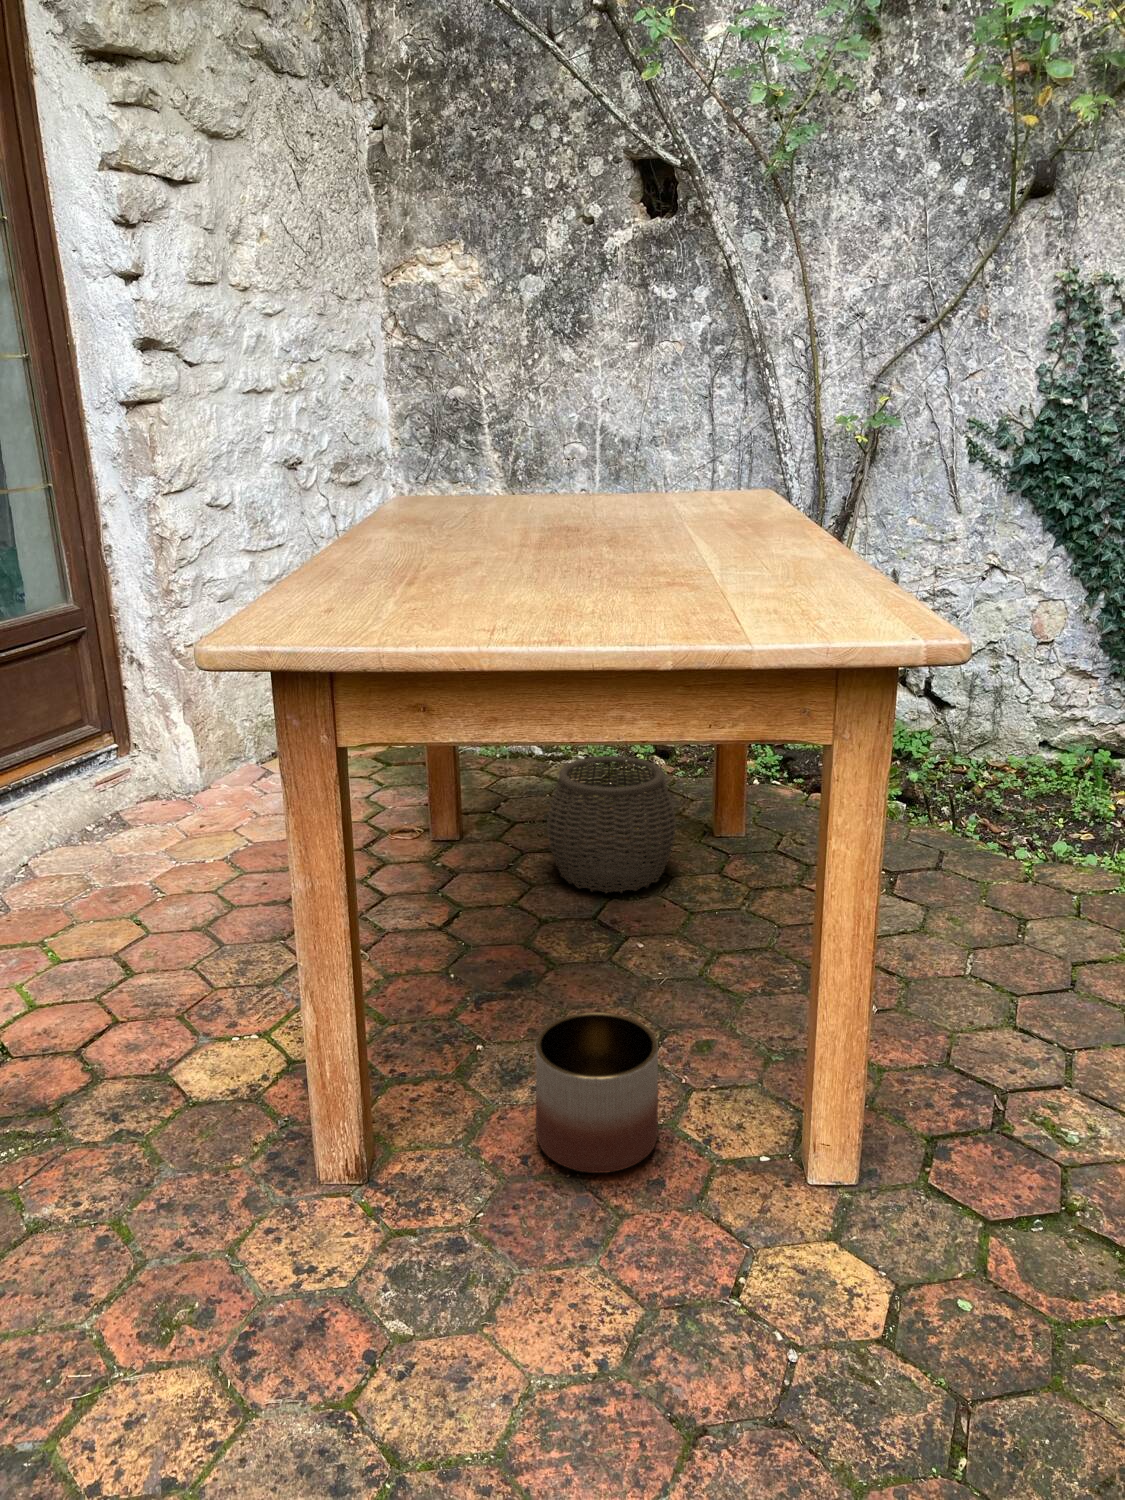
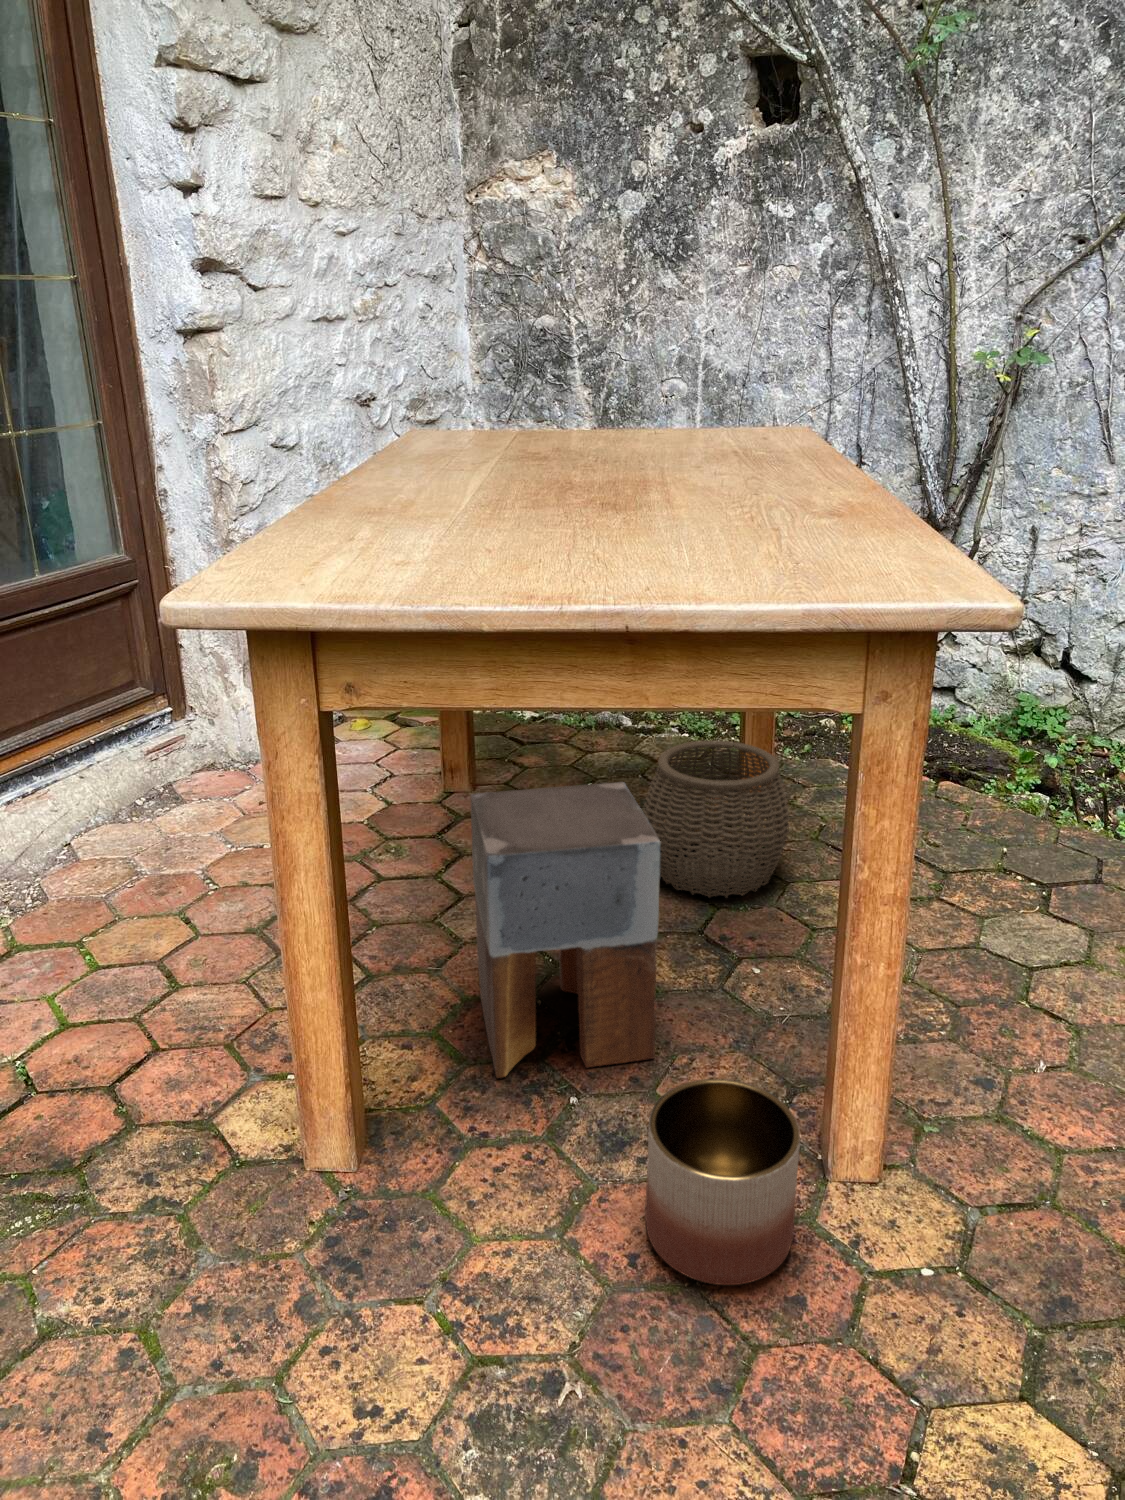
stool: none [388,782,551,1036] -> present [471,782,660,1078]

